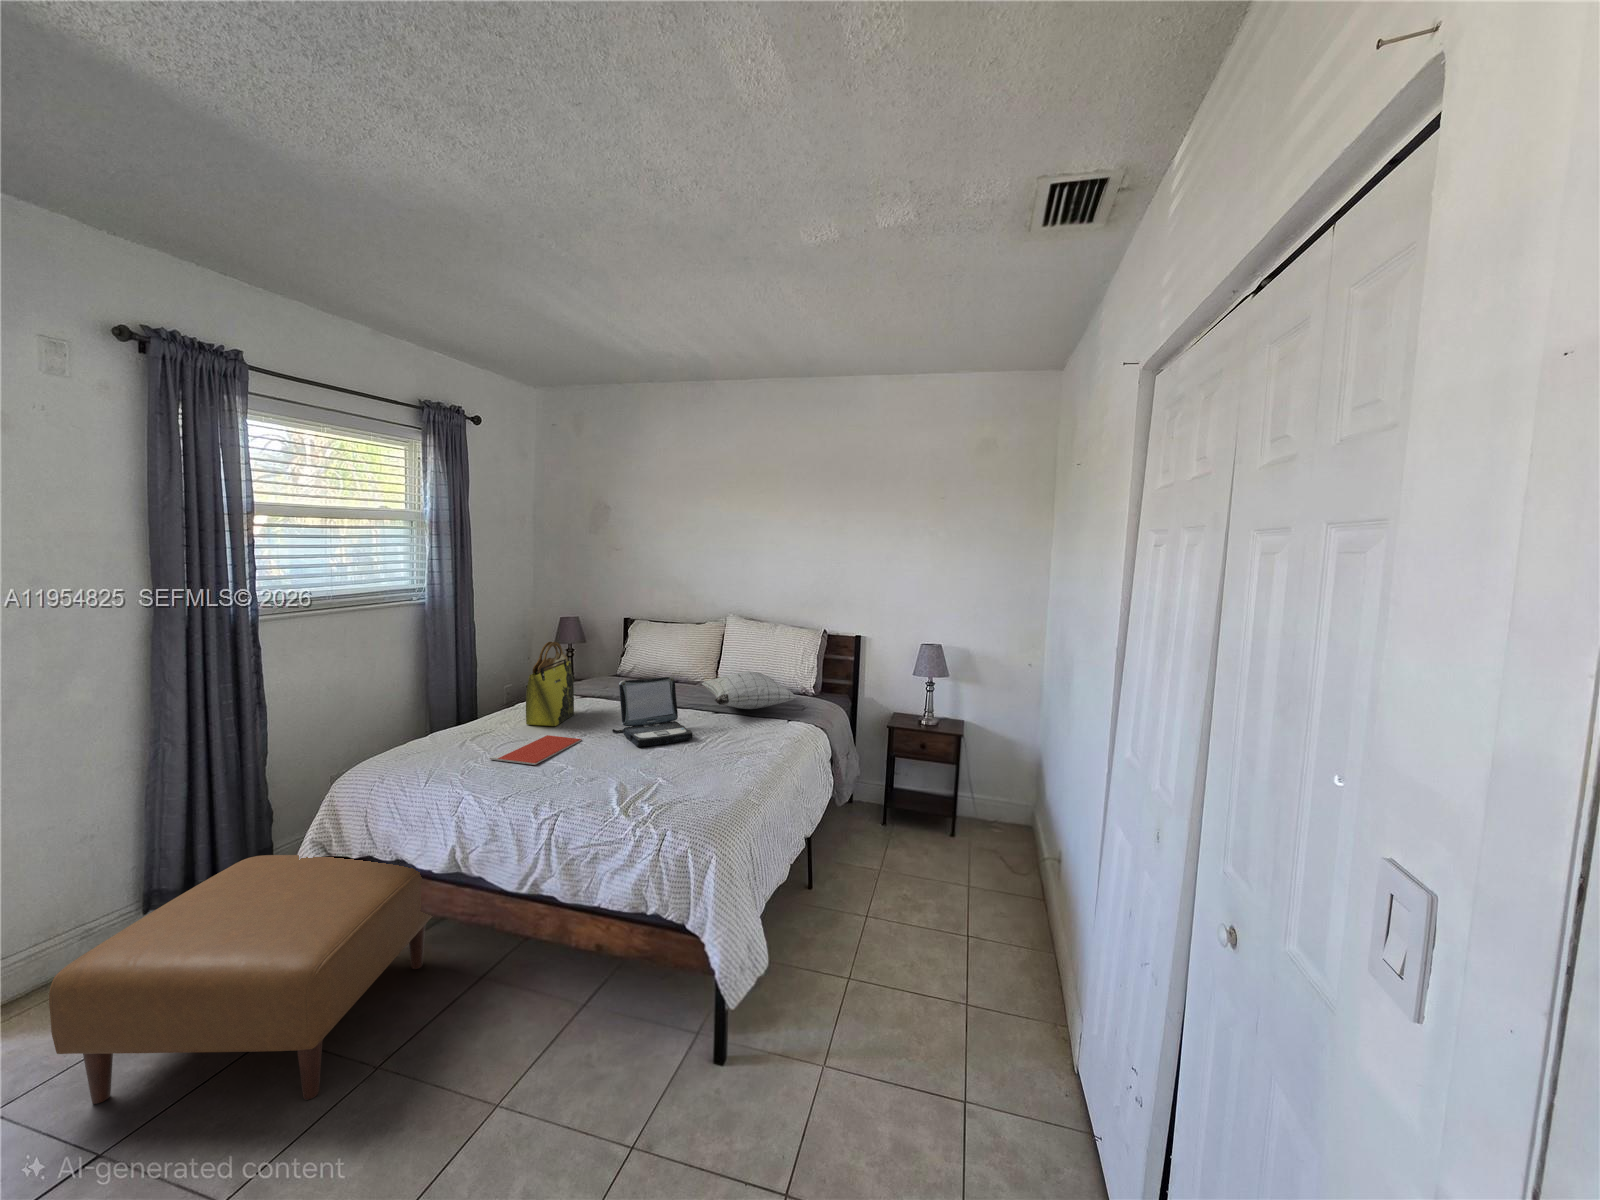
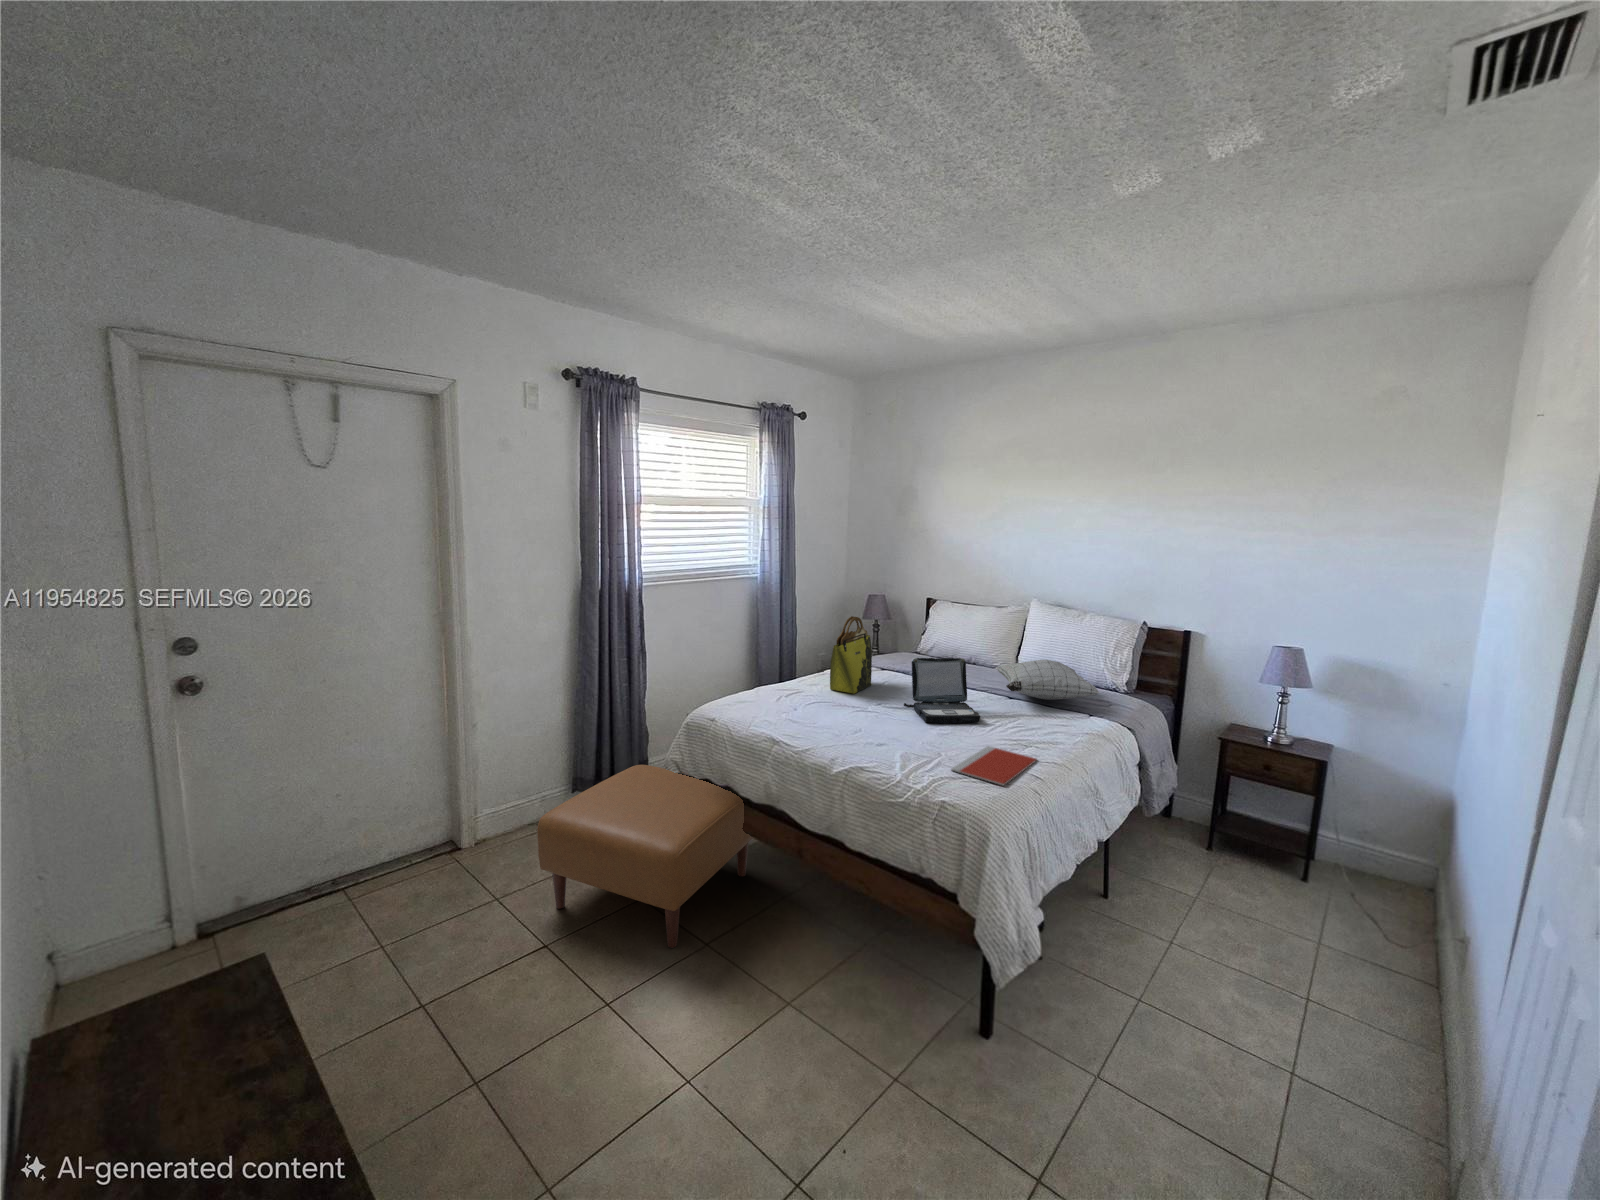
notebook: present [490,735,582,765] -> present [951,746,1037,785]

